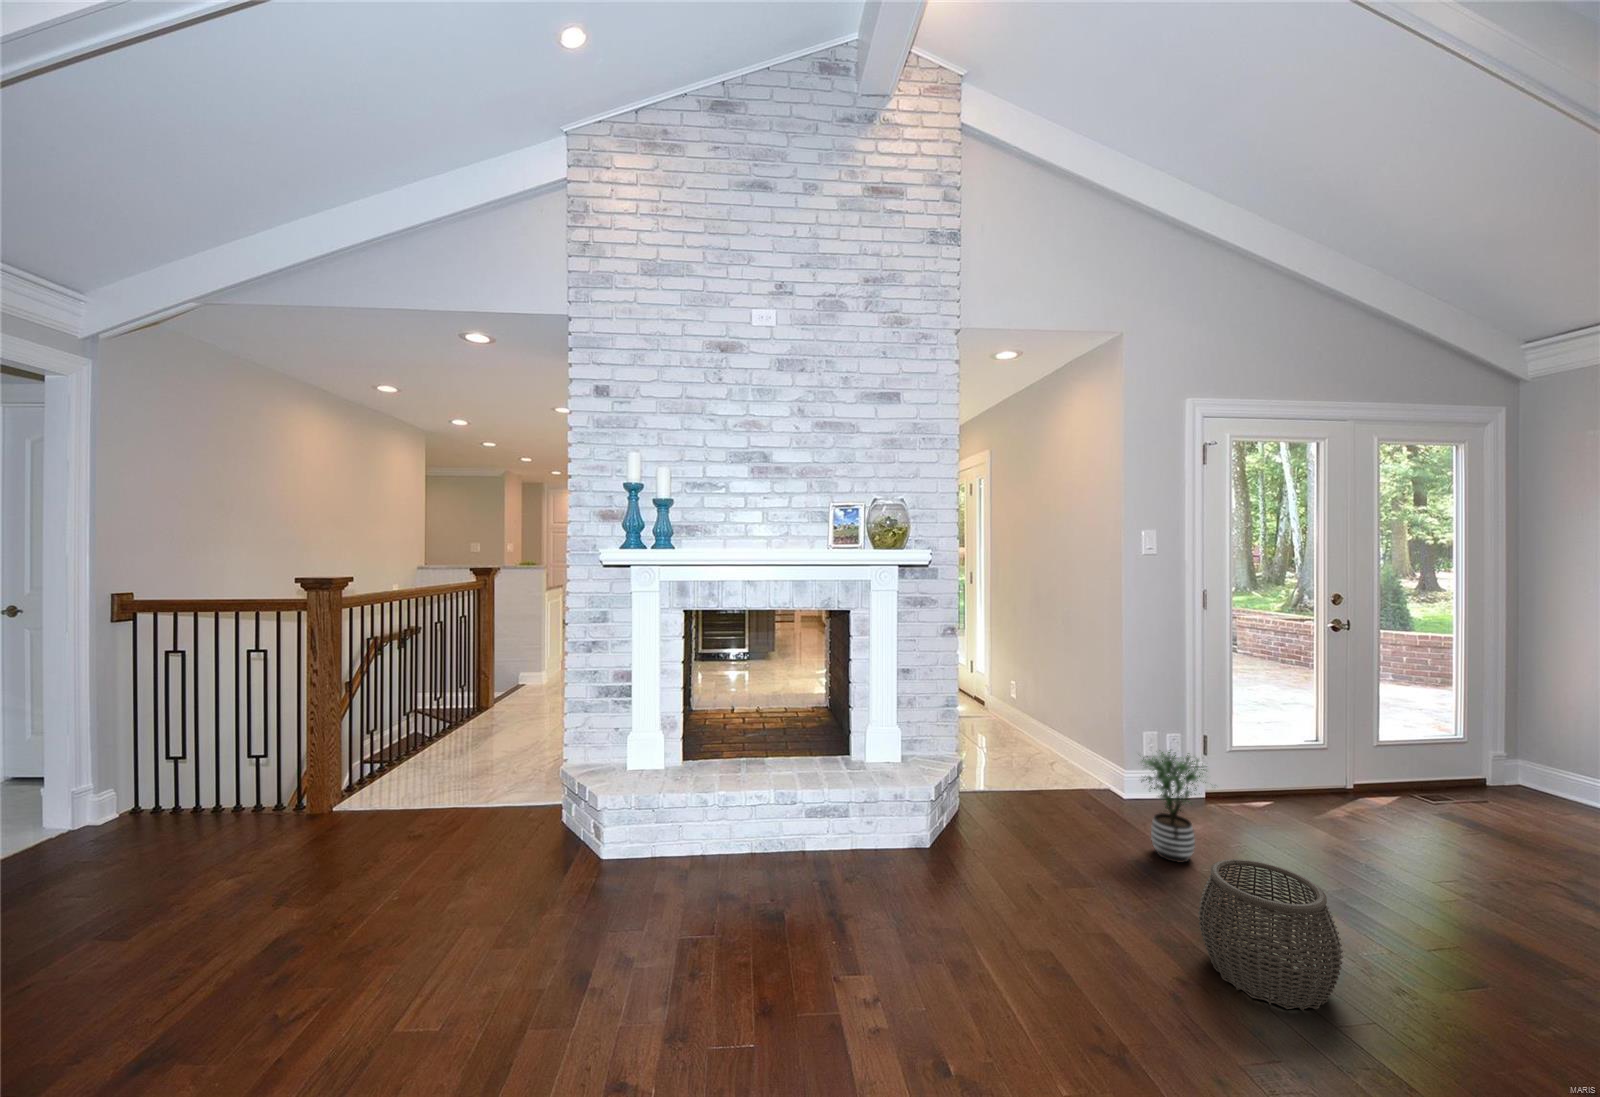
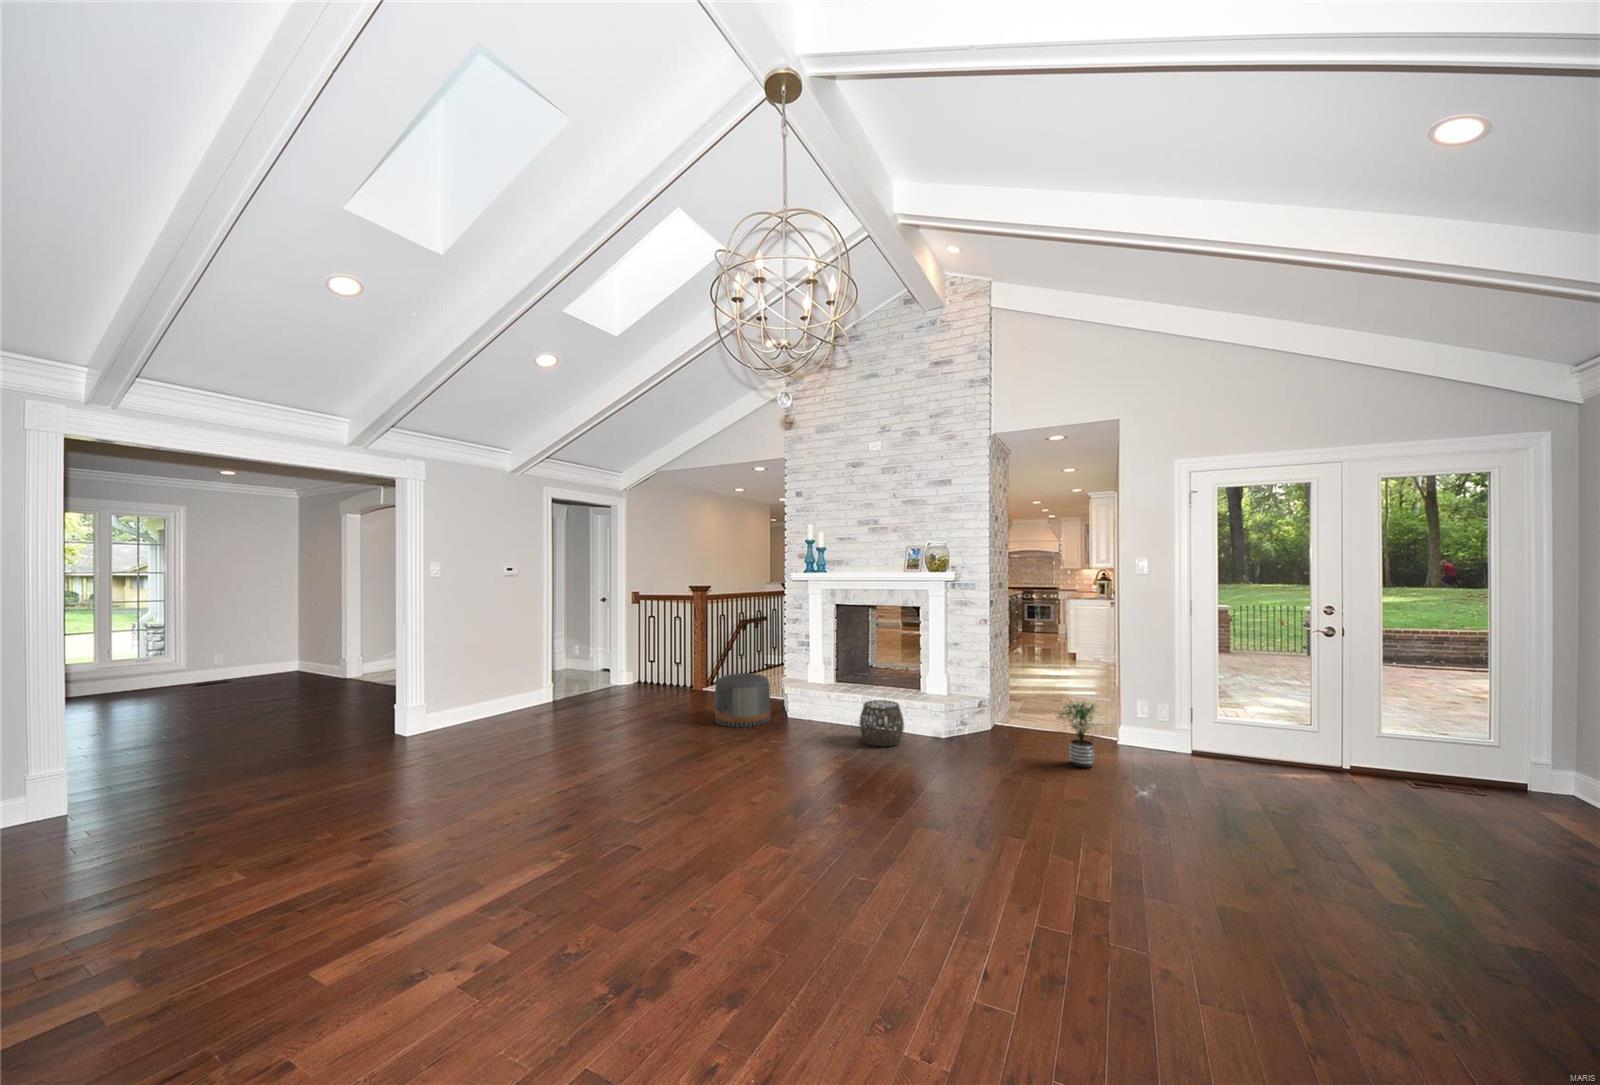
pouf: none [421,773,565,928] -> present [715,673,770,727]
woven basket: present [1198,859,1343,1011] -> present [860,700,904,747]

